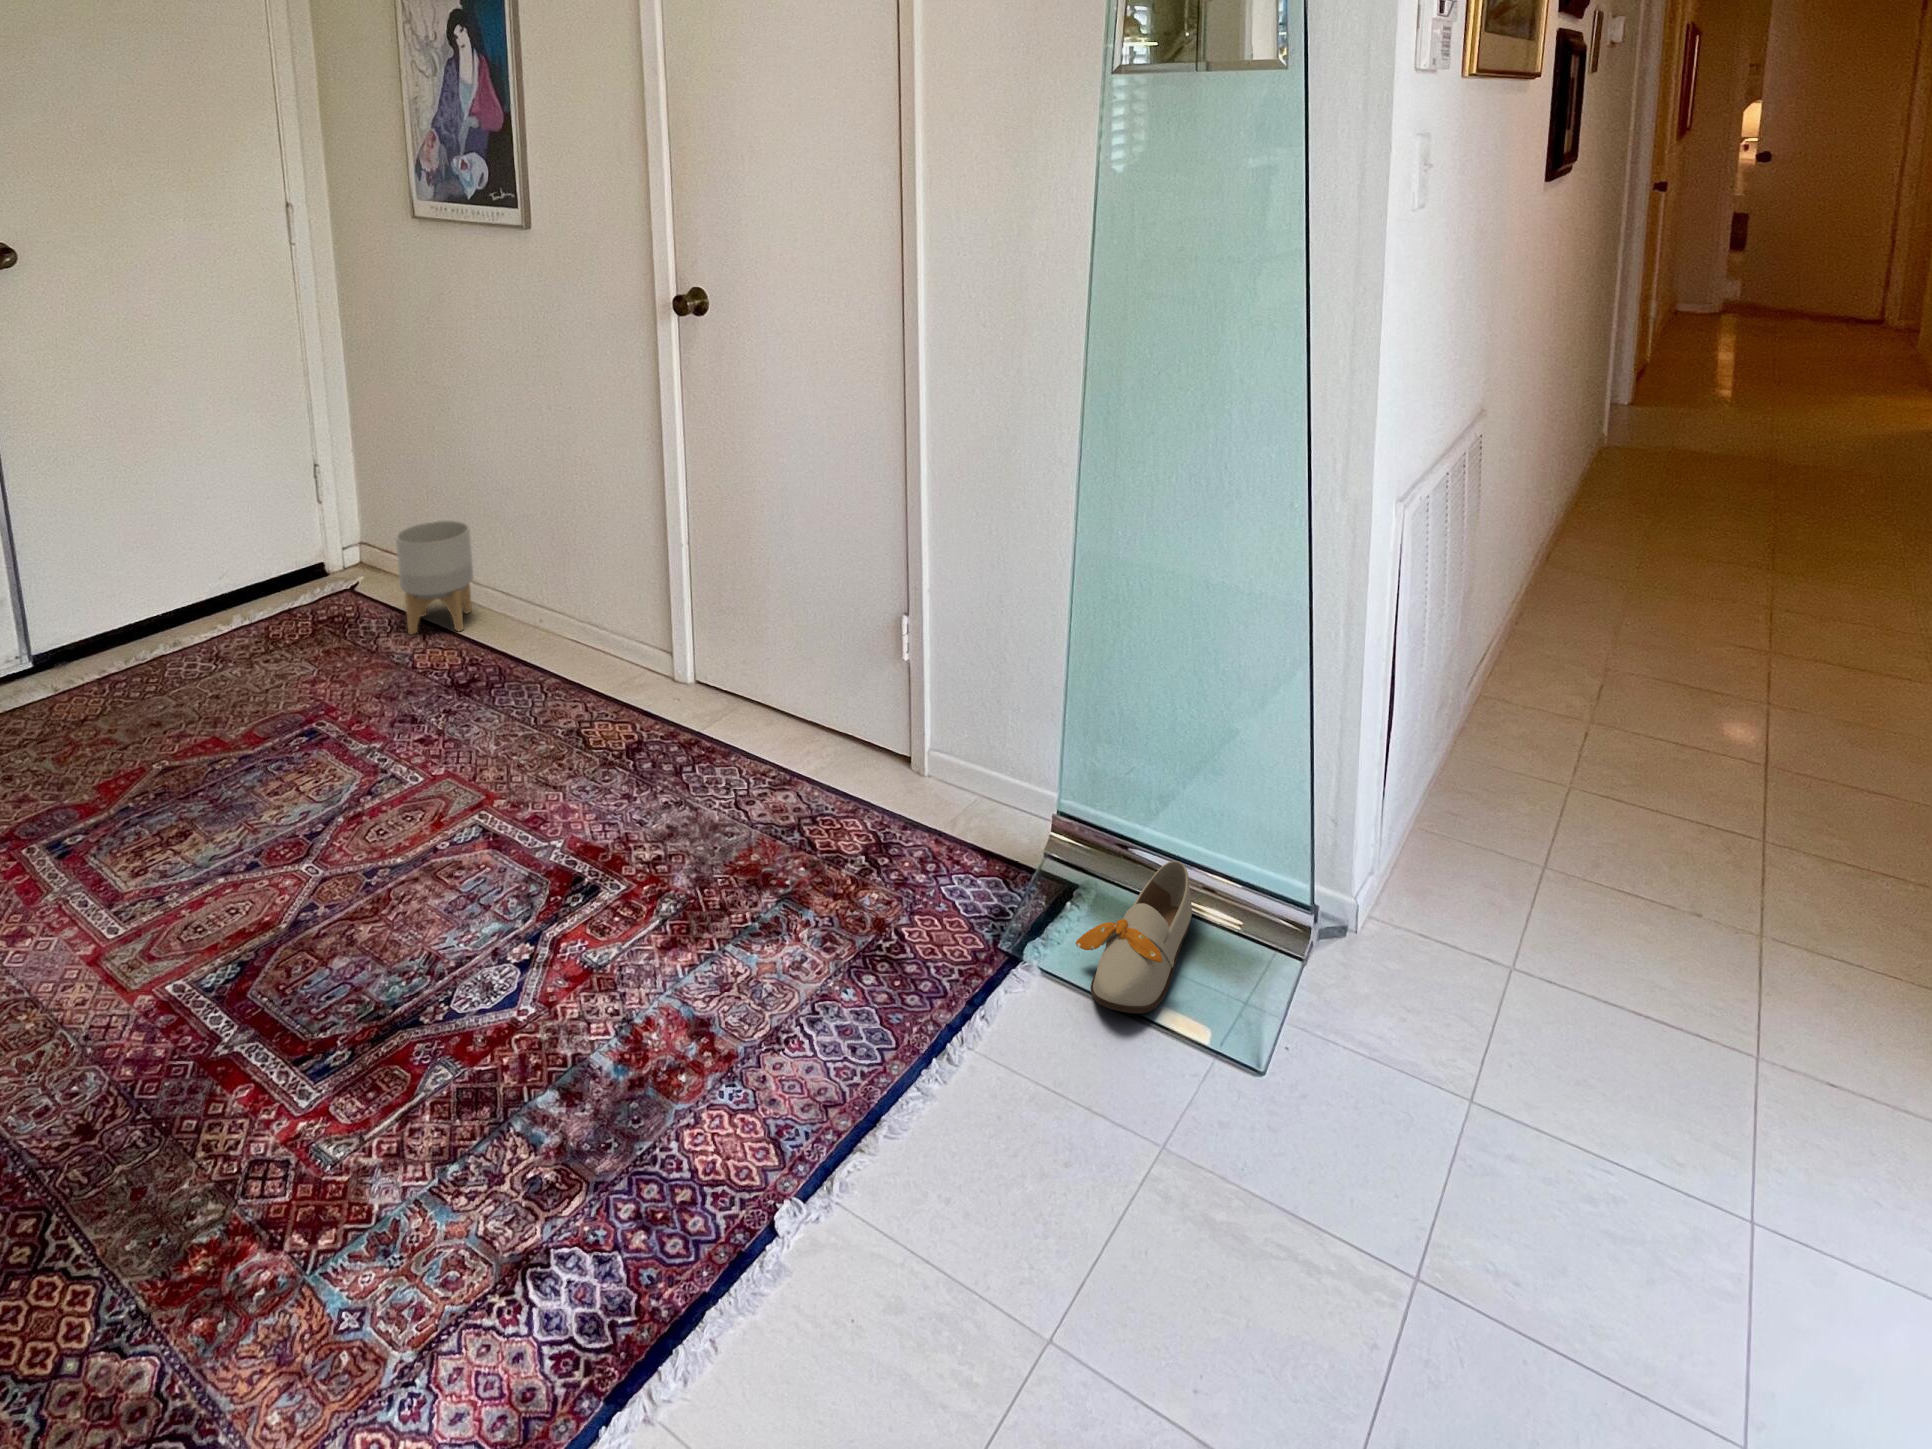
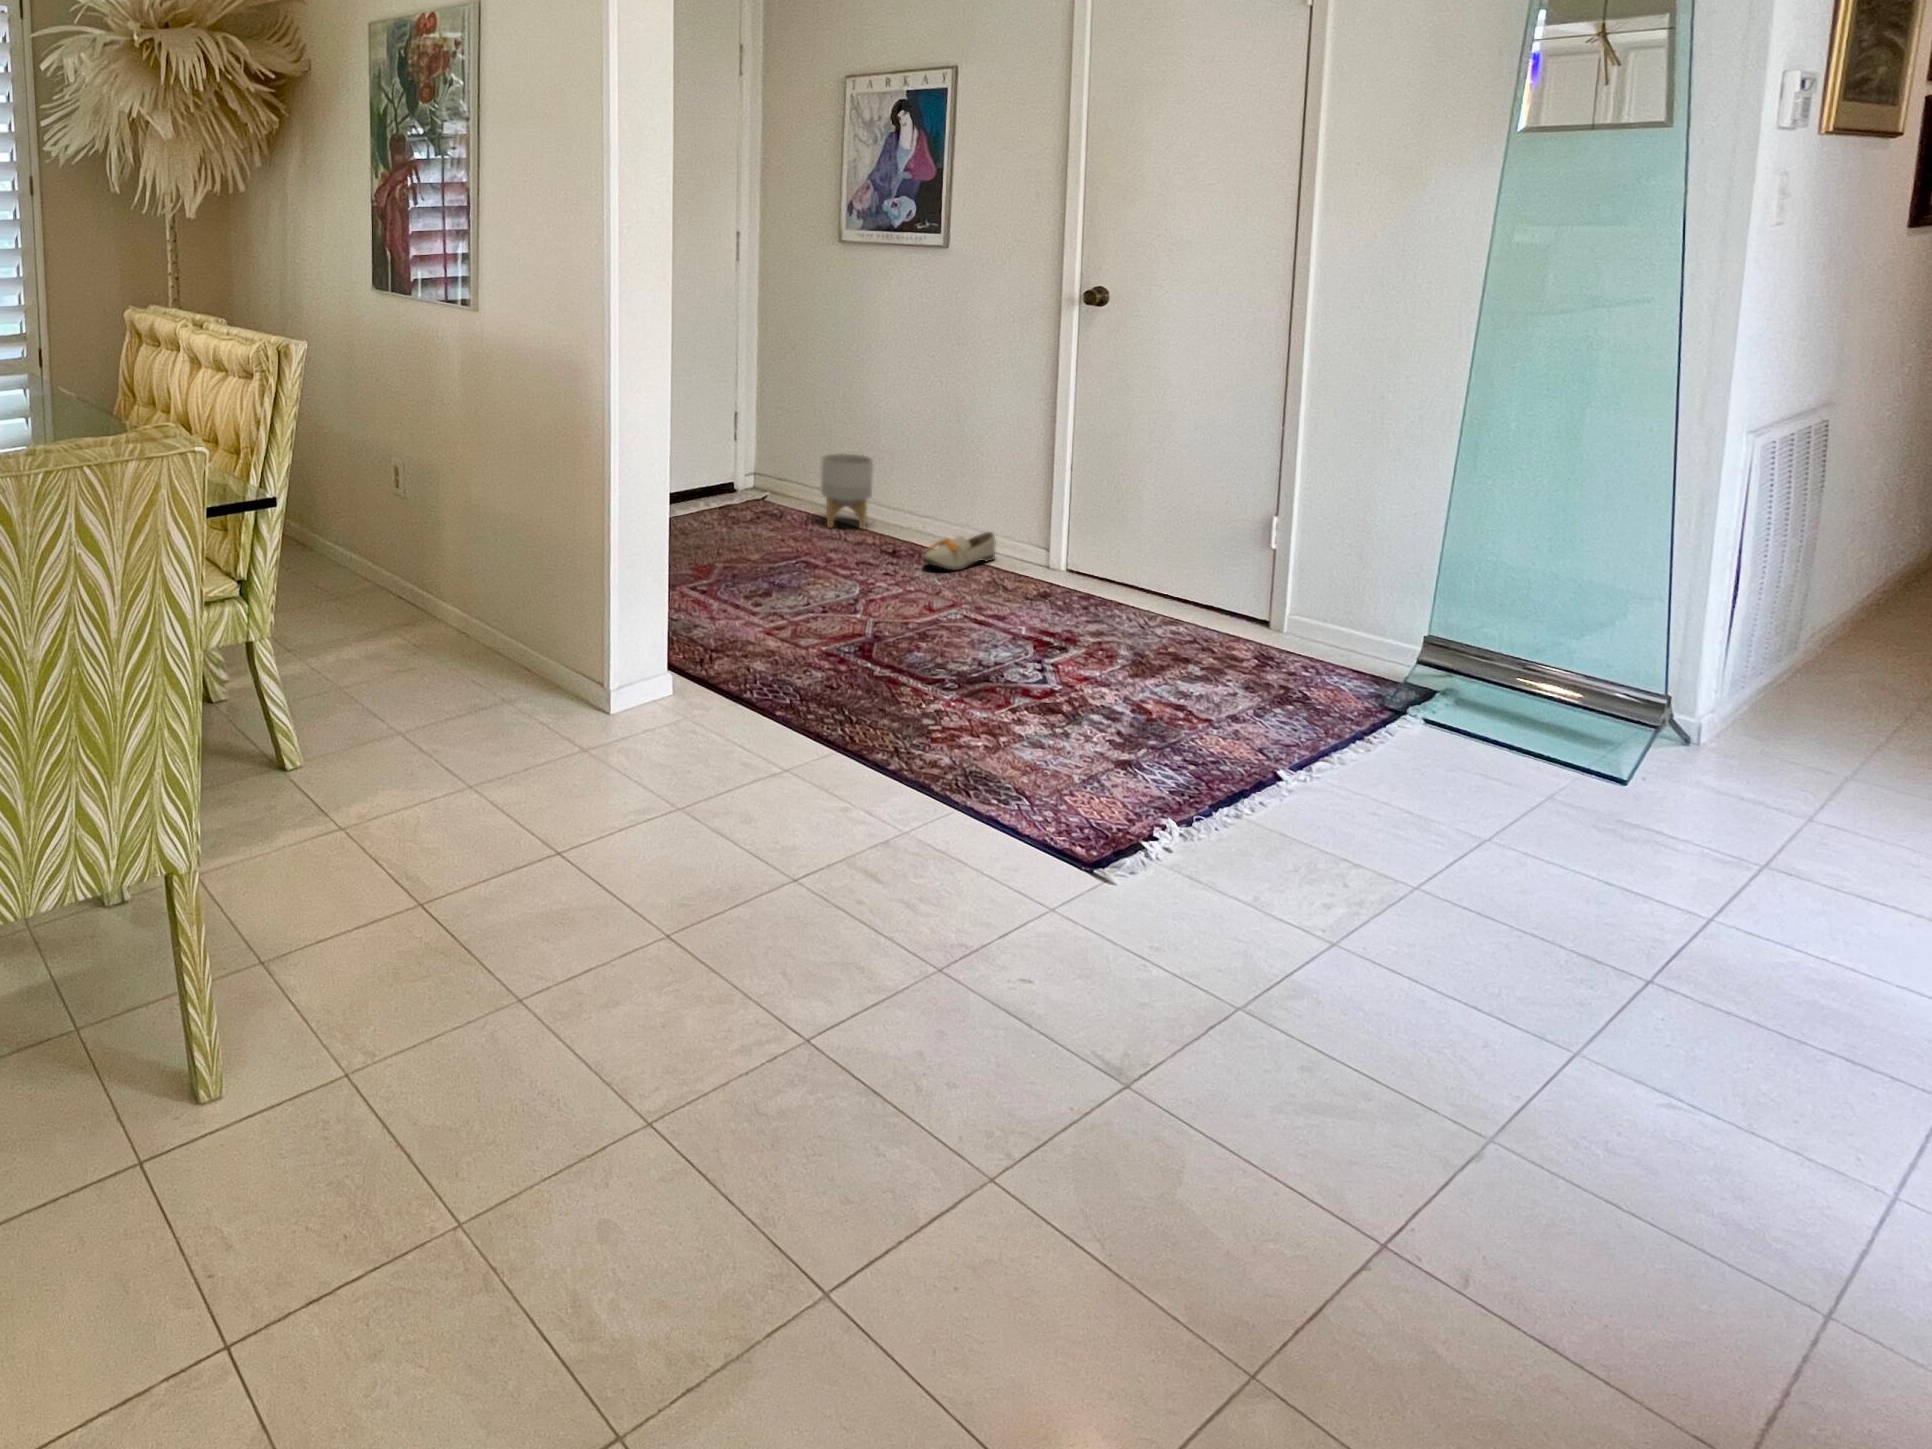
shoe: present [1076,861,1192,1014] -> present [923,532,996,570]

